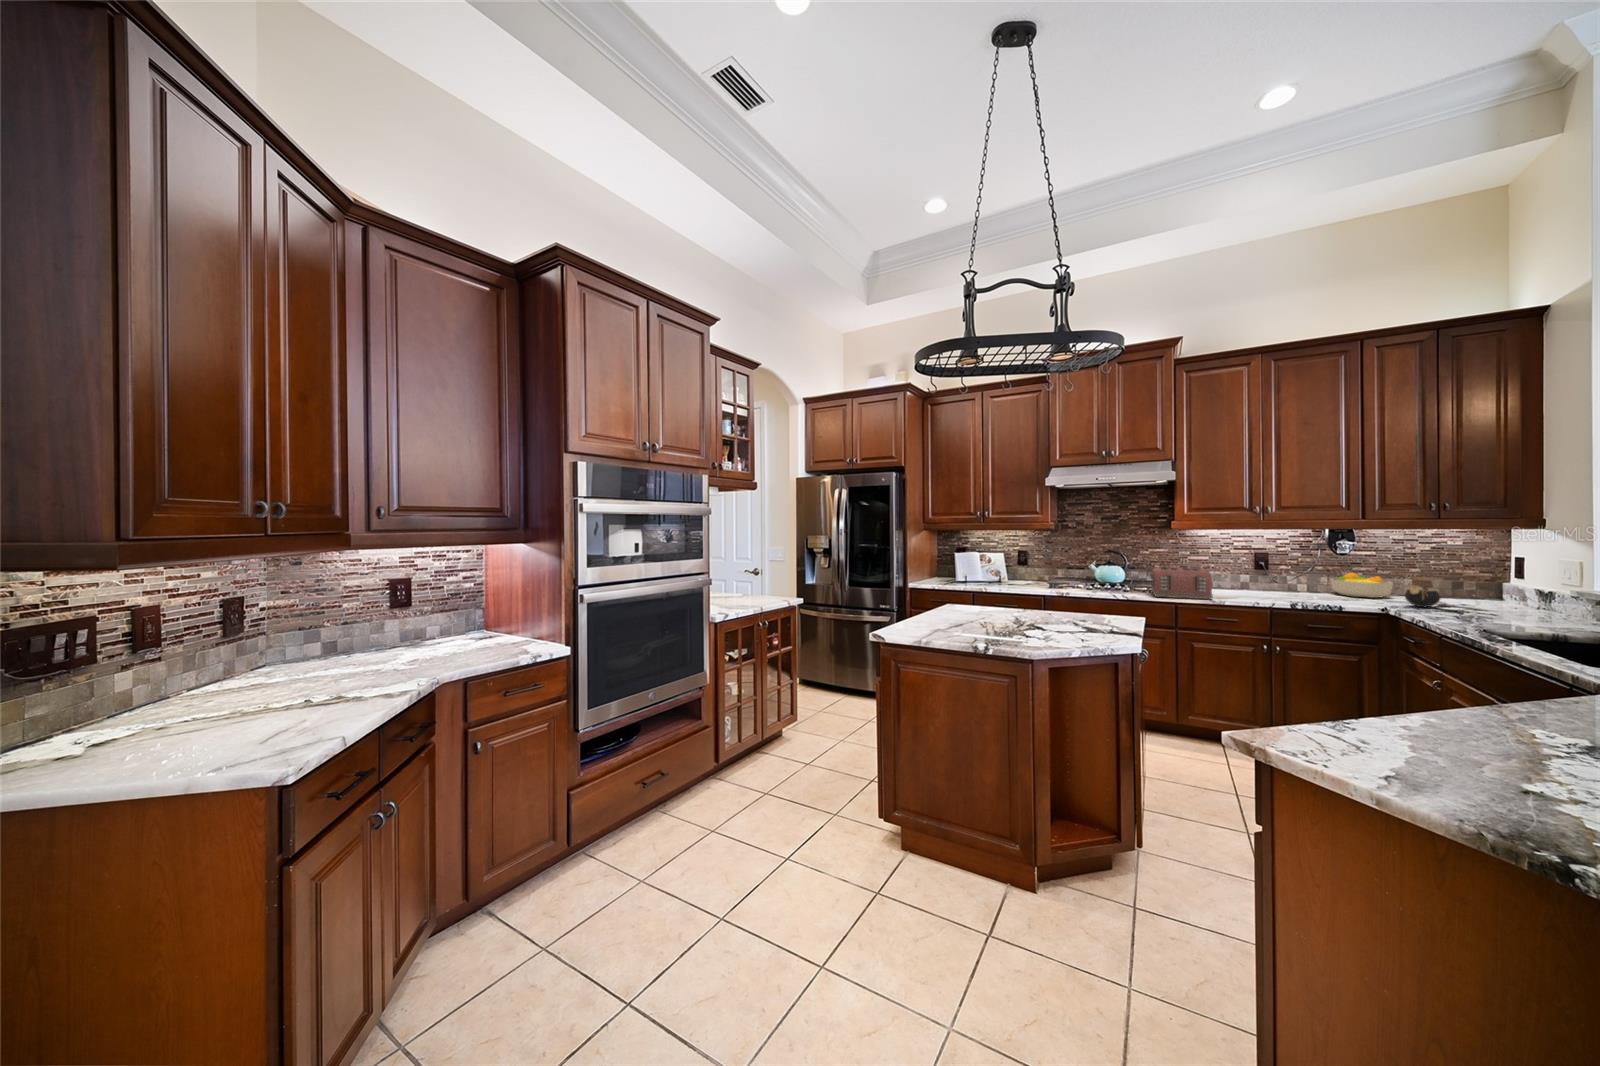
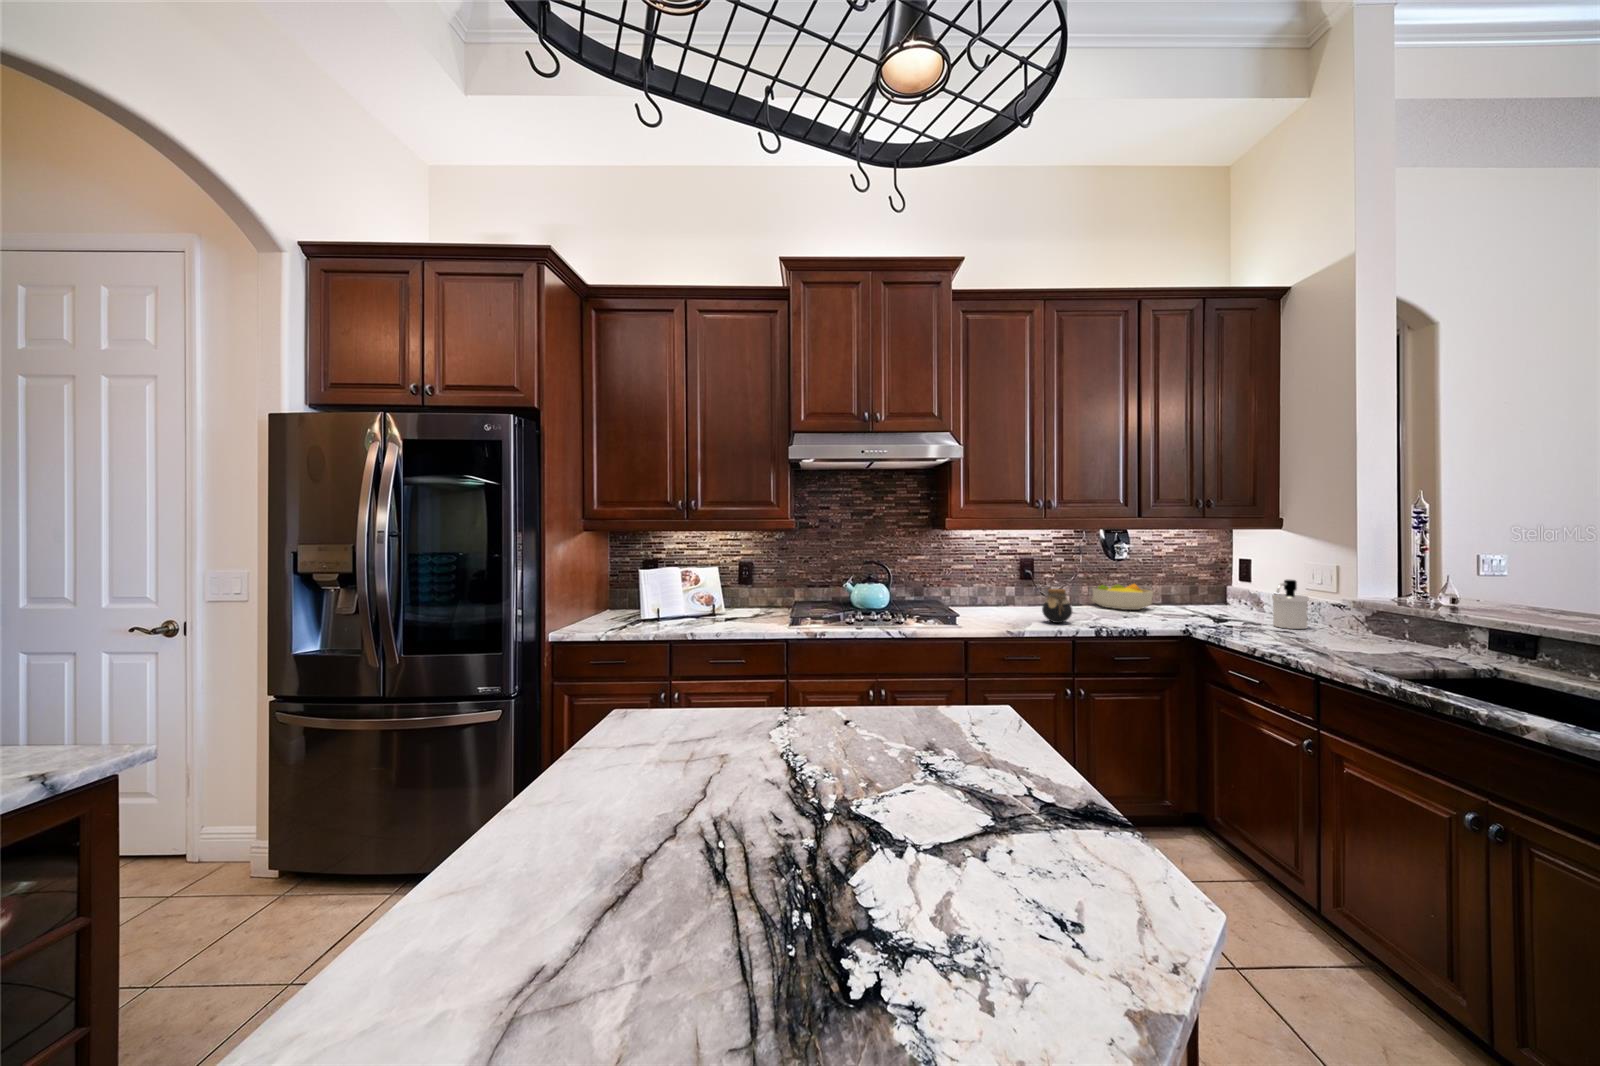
toaster: present [1151,567,1213,599] -> none [921,582,1007,628]
soap dispenser: none [1491,574,1541,617] -> present [1272,580,1309,629]
jar: present [1405,578,1440,607] -> present [1042,589,1072,623]

